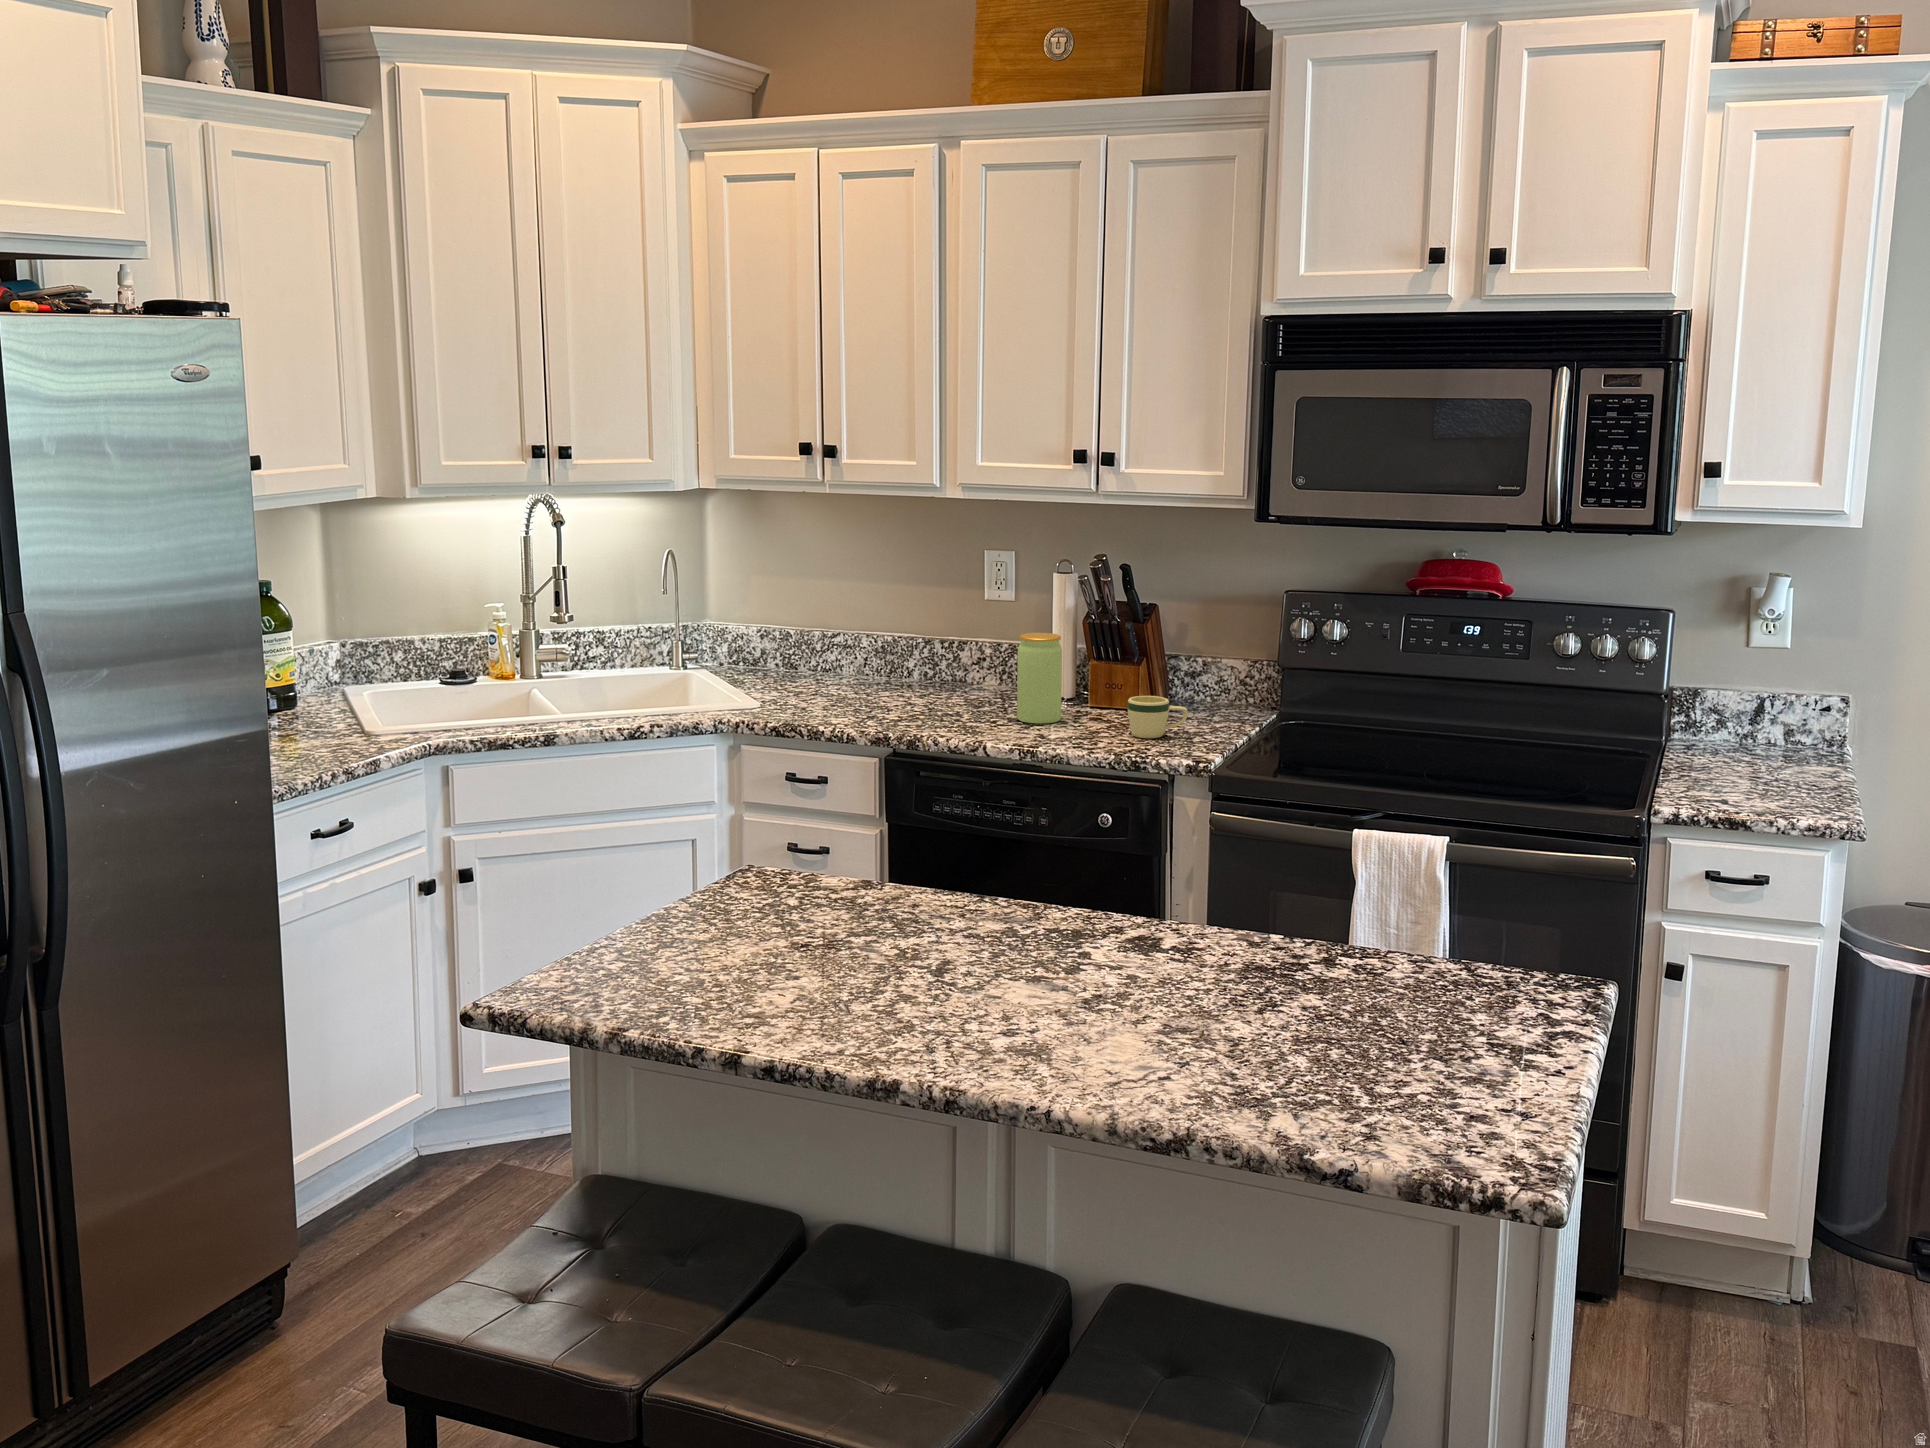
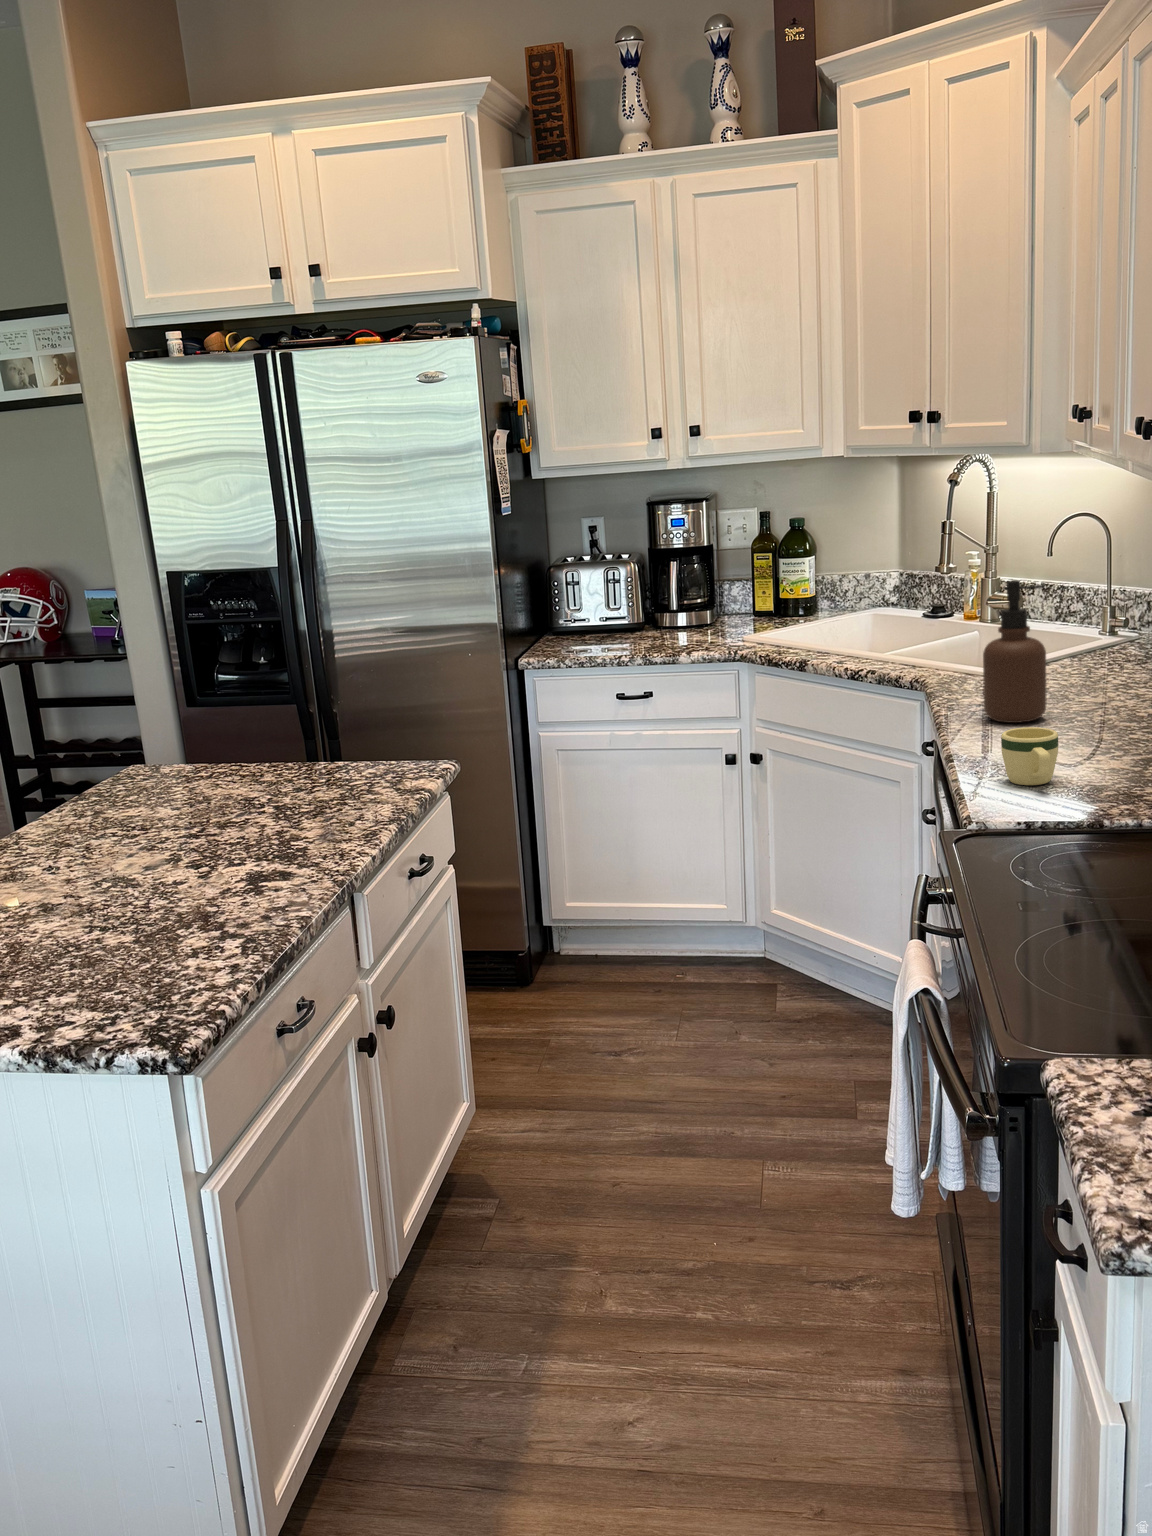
soap dispenser: none [919,602,971,722] -> present [983,580,1047,723]
jar: present [1017,633,1062,724] -> none [1039,631,1098,748]

